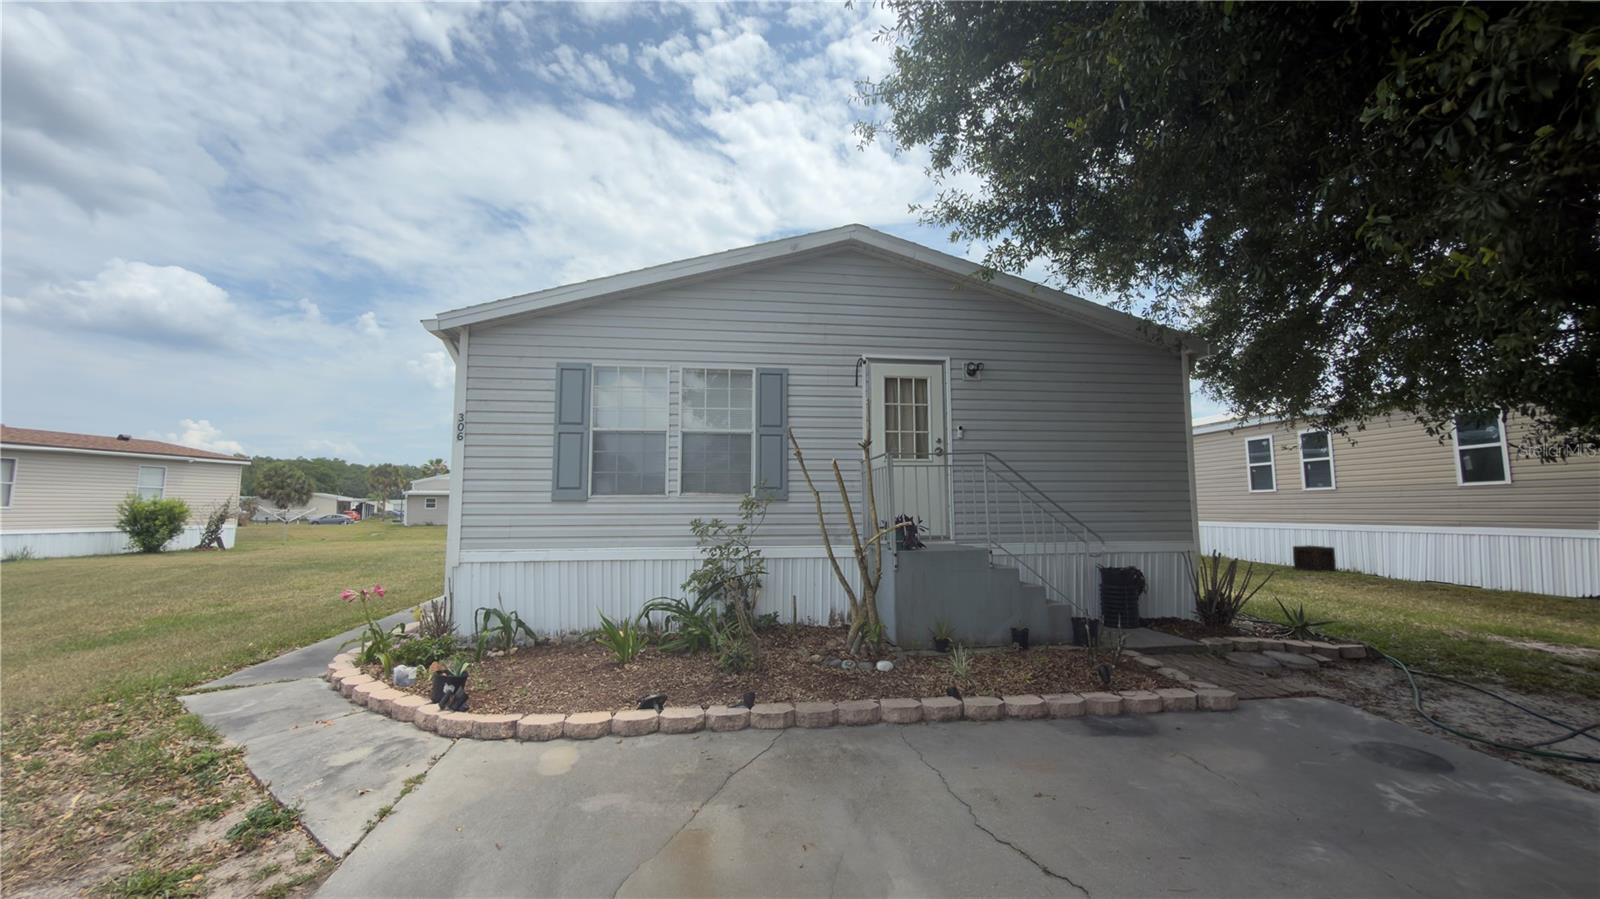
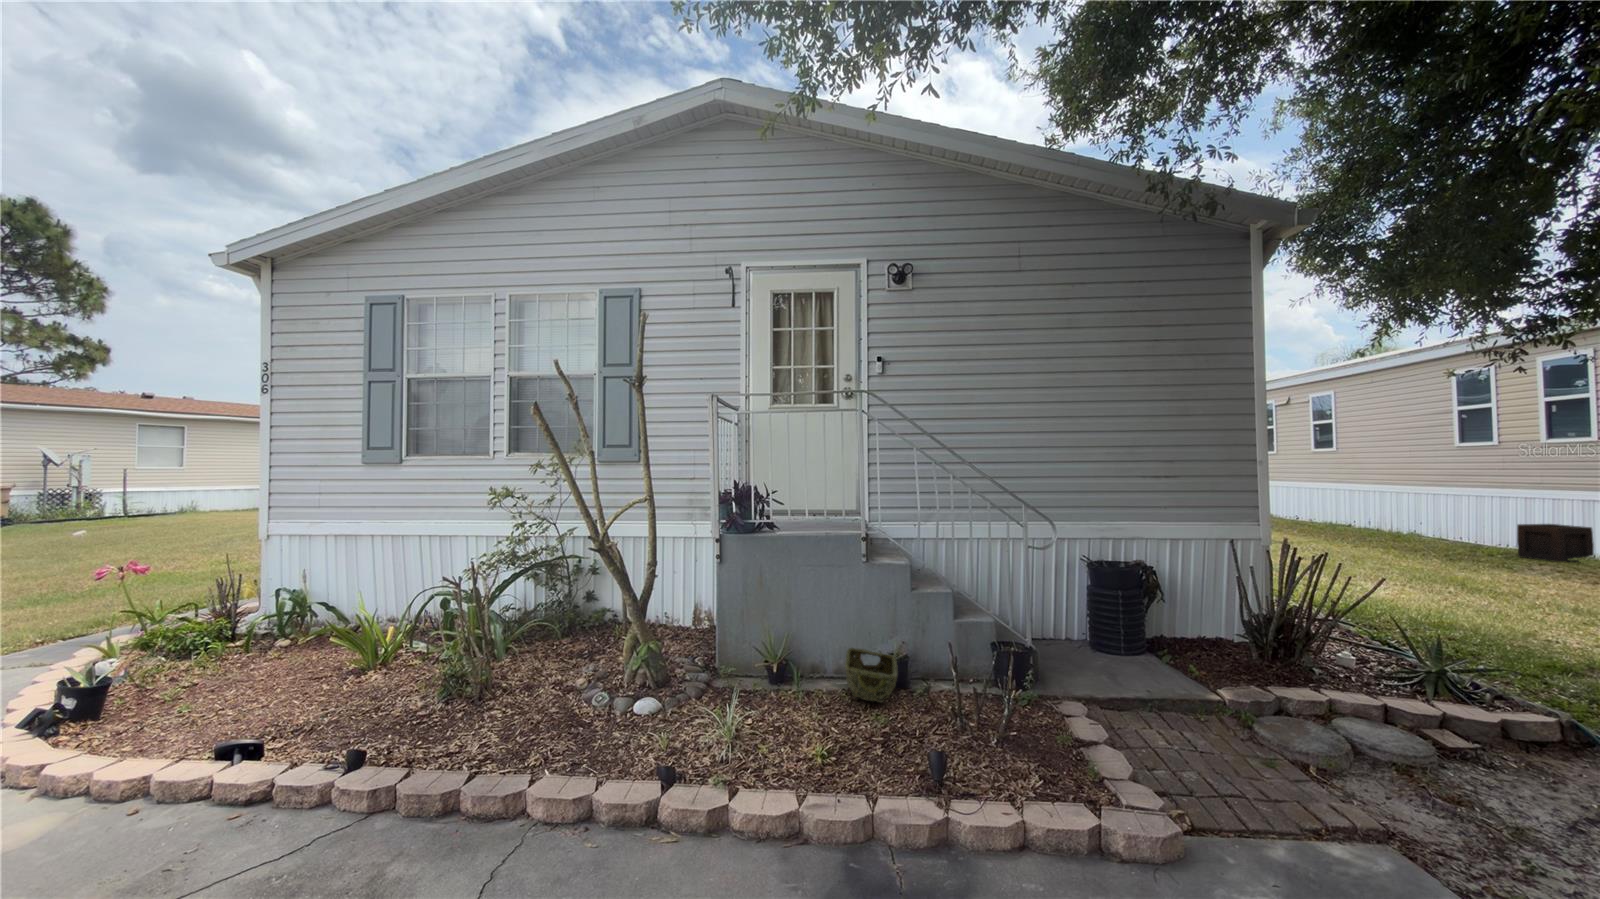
woven basket: none [989,625,1036,655] -> present [845,648,898,702]

